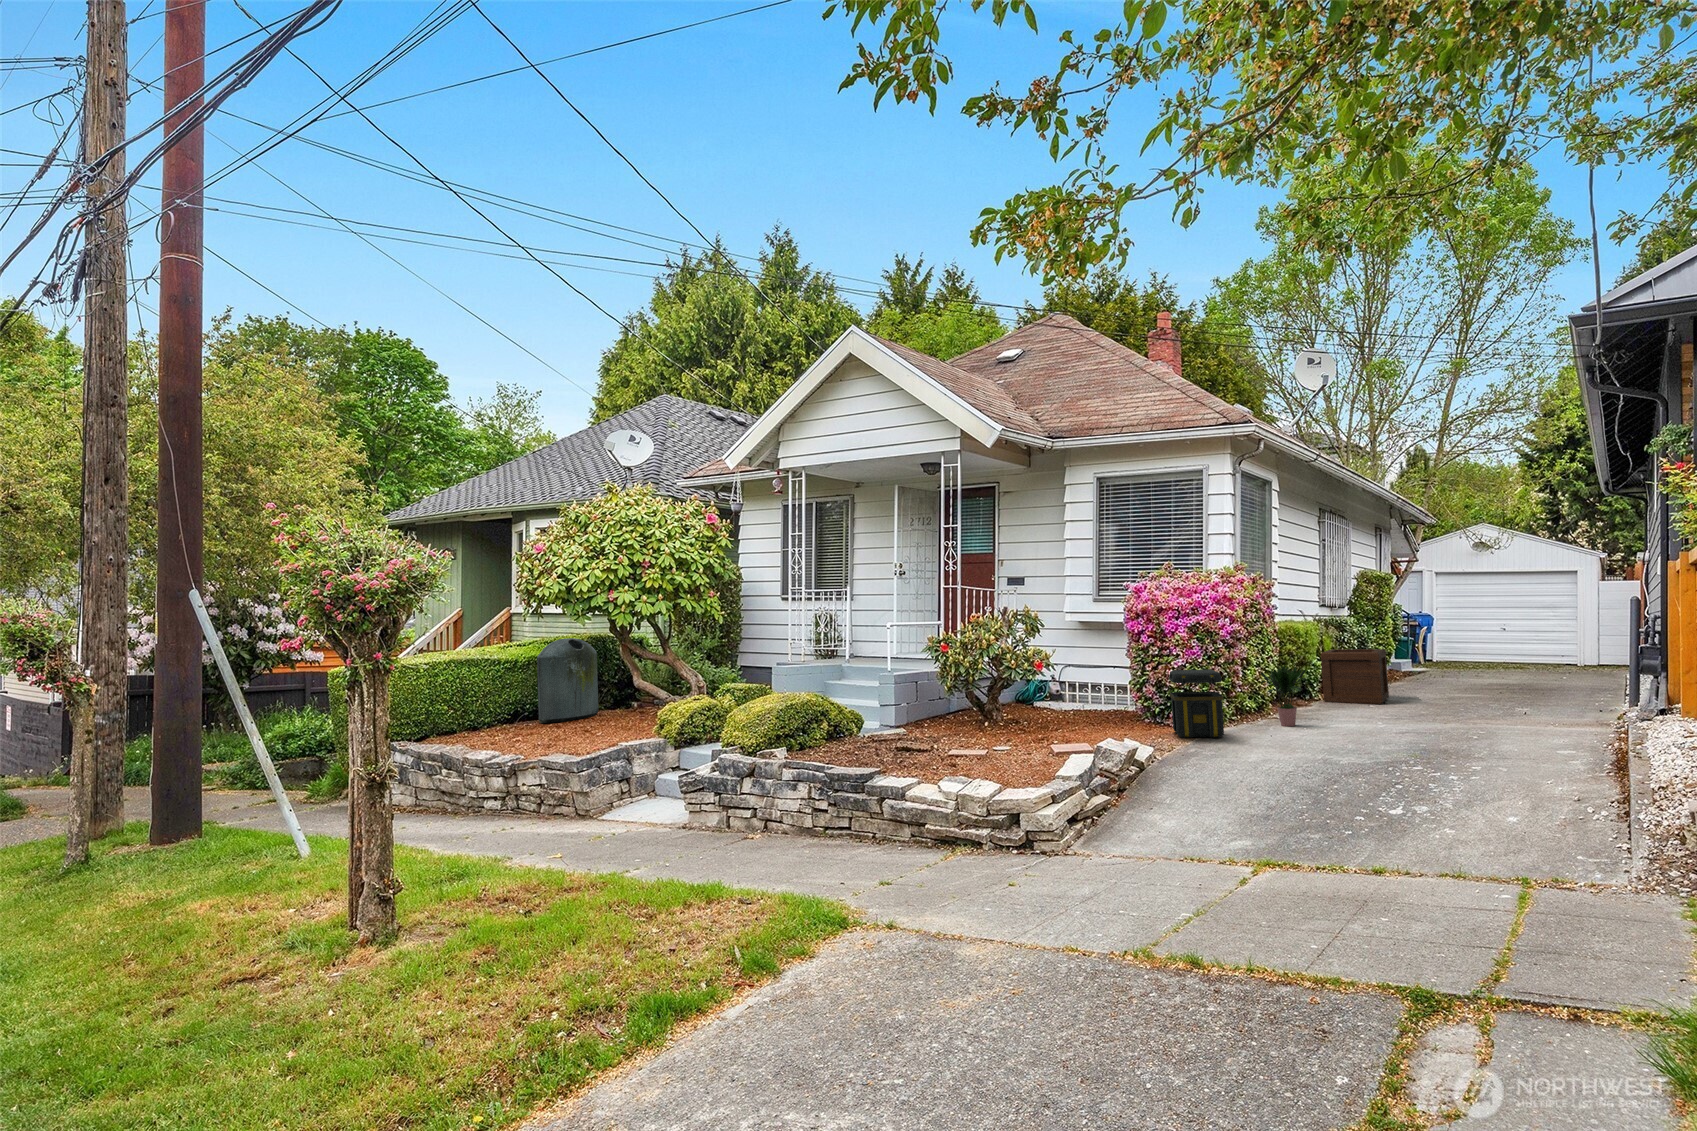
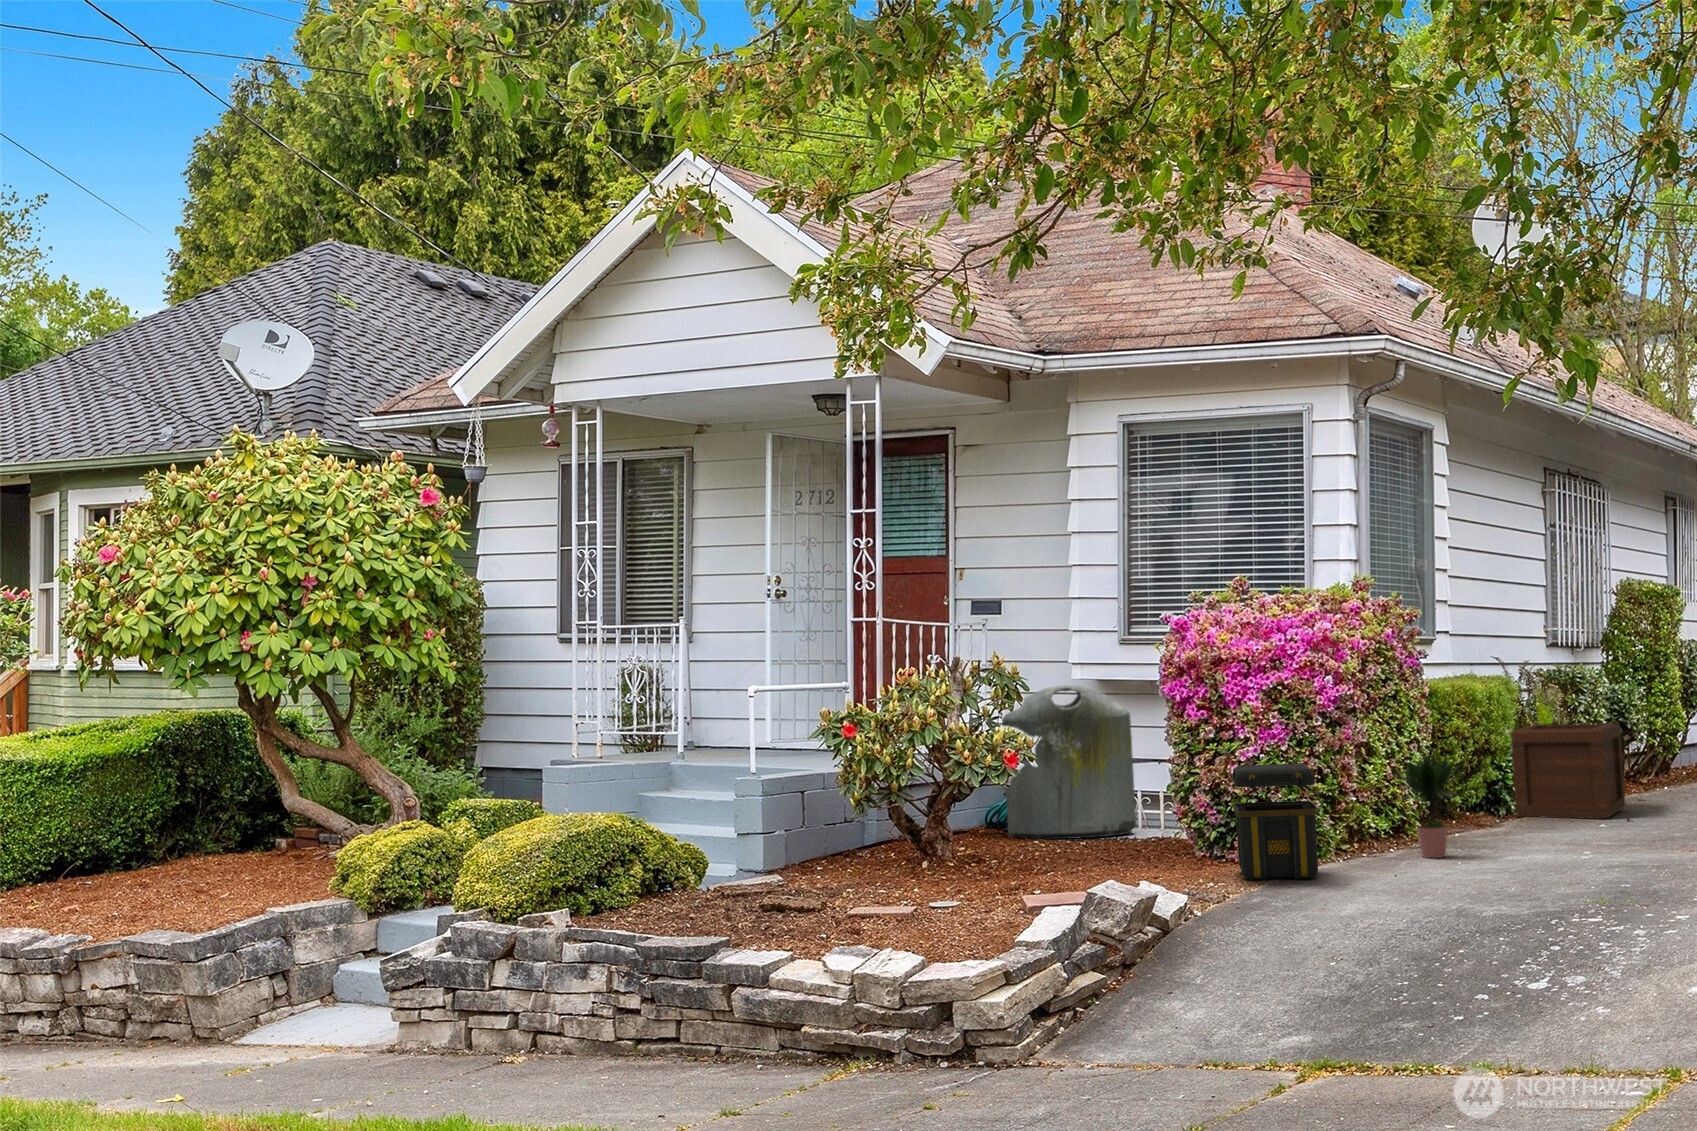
trash can: present [537,638,598,723] -> present [1002,685,1136,839]

